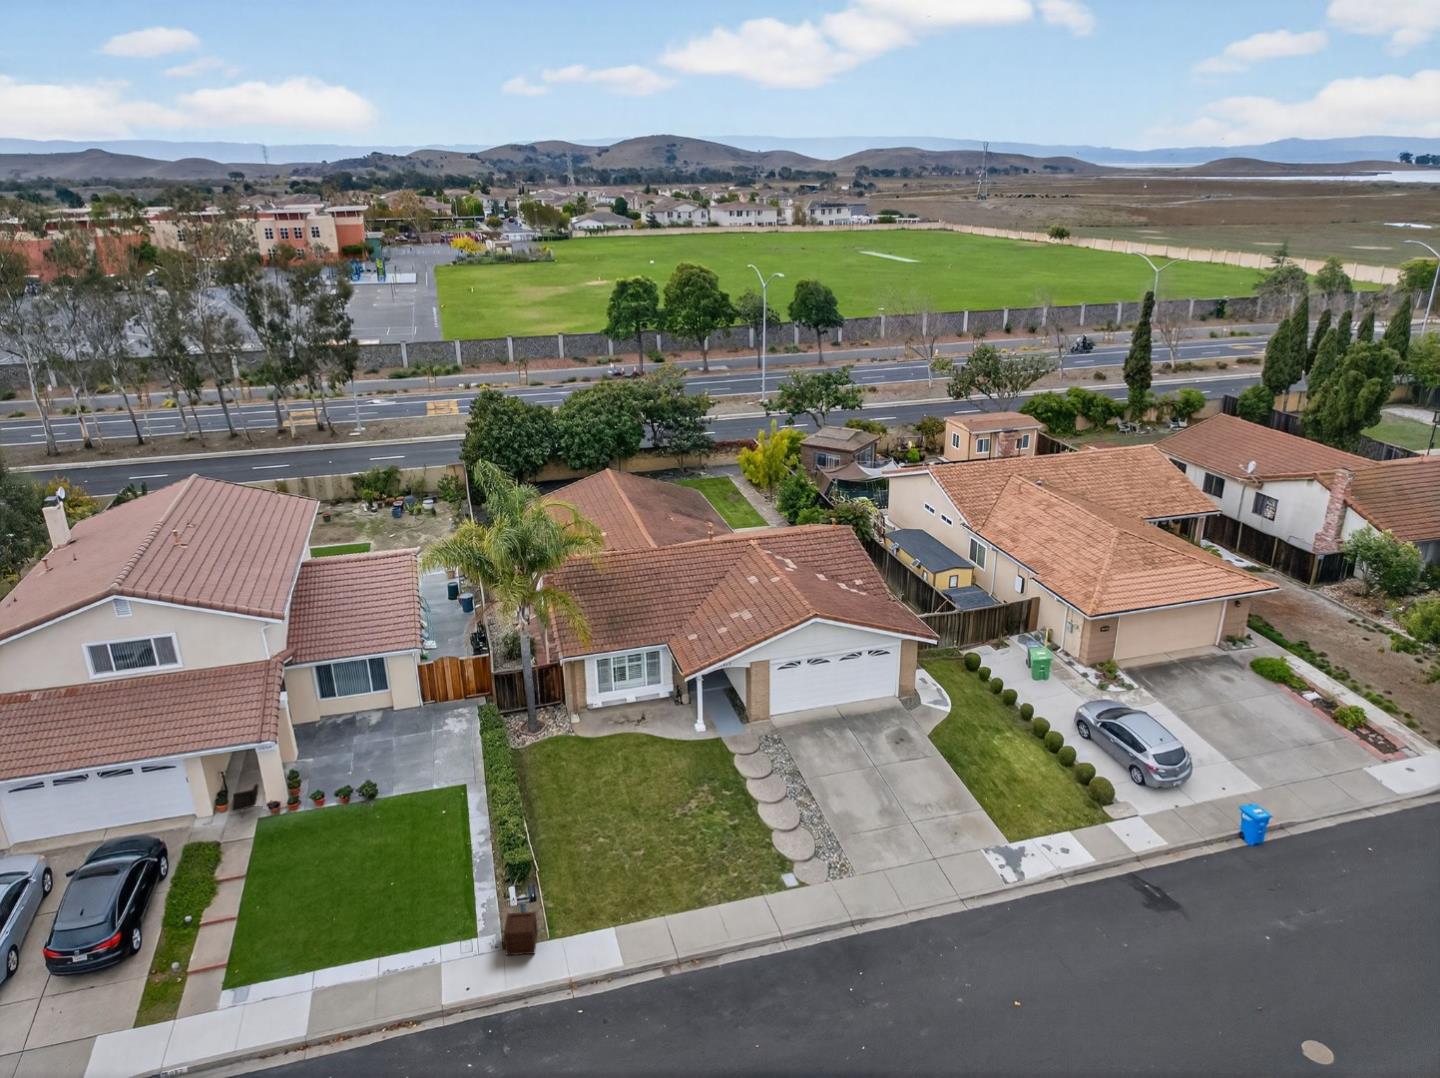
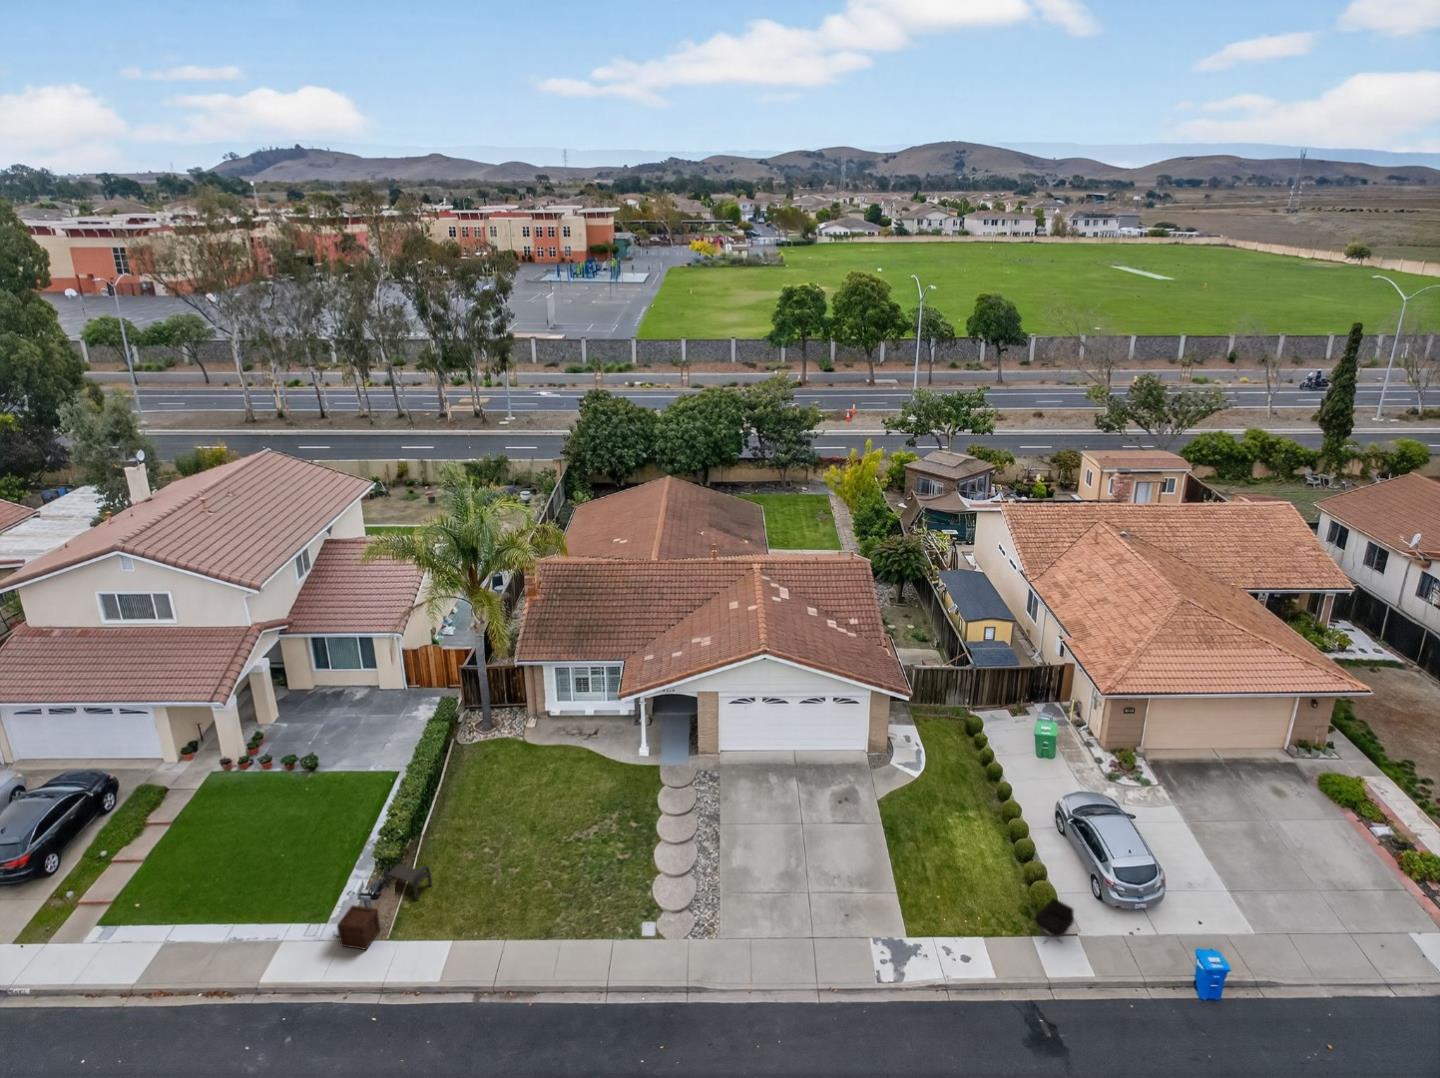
lounge chair: present [232,784,259,819] -> present [1034,899,1074,938]
bench: none [519,860,565,899] -> present [384,858,432,900]

